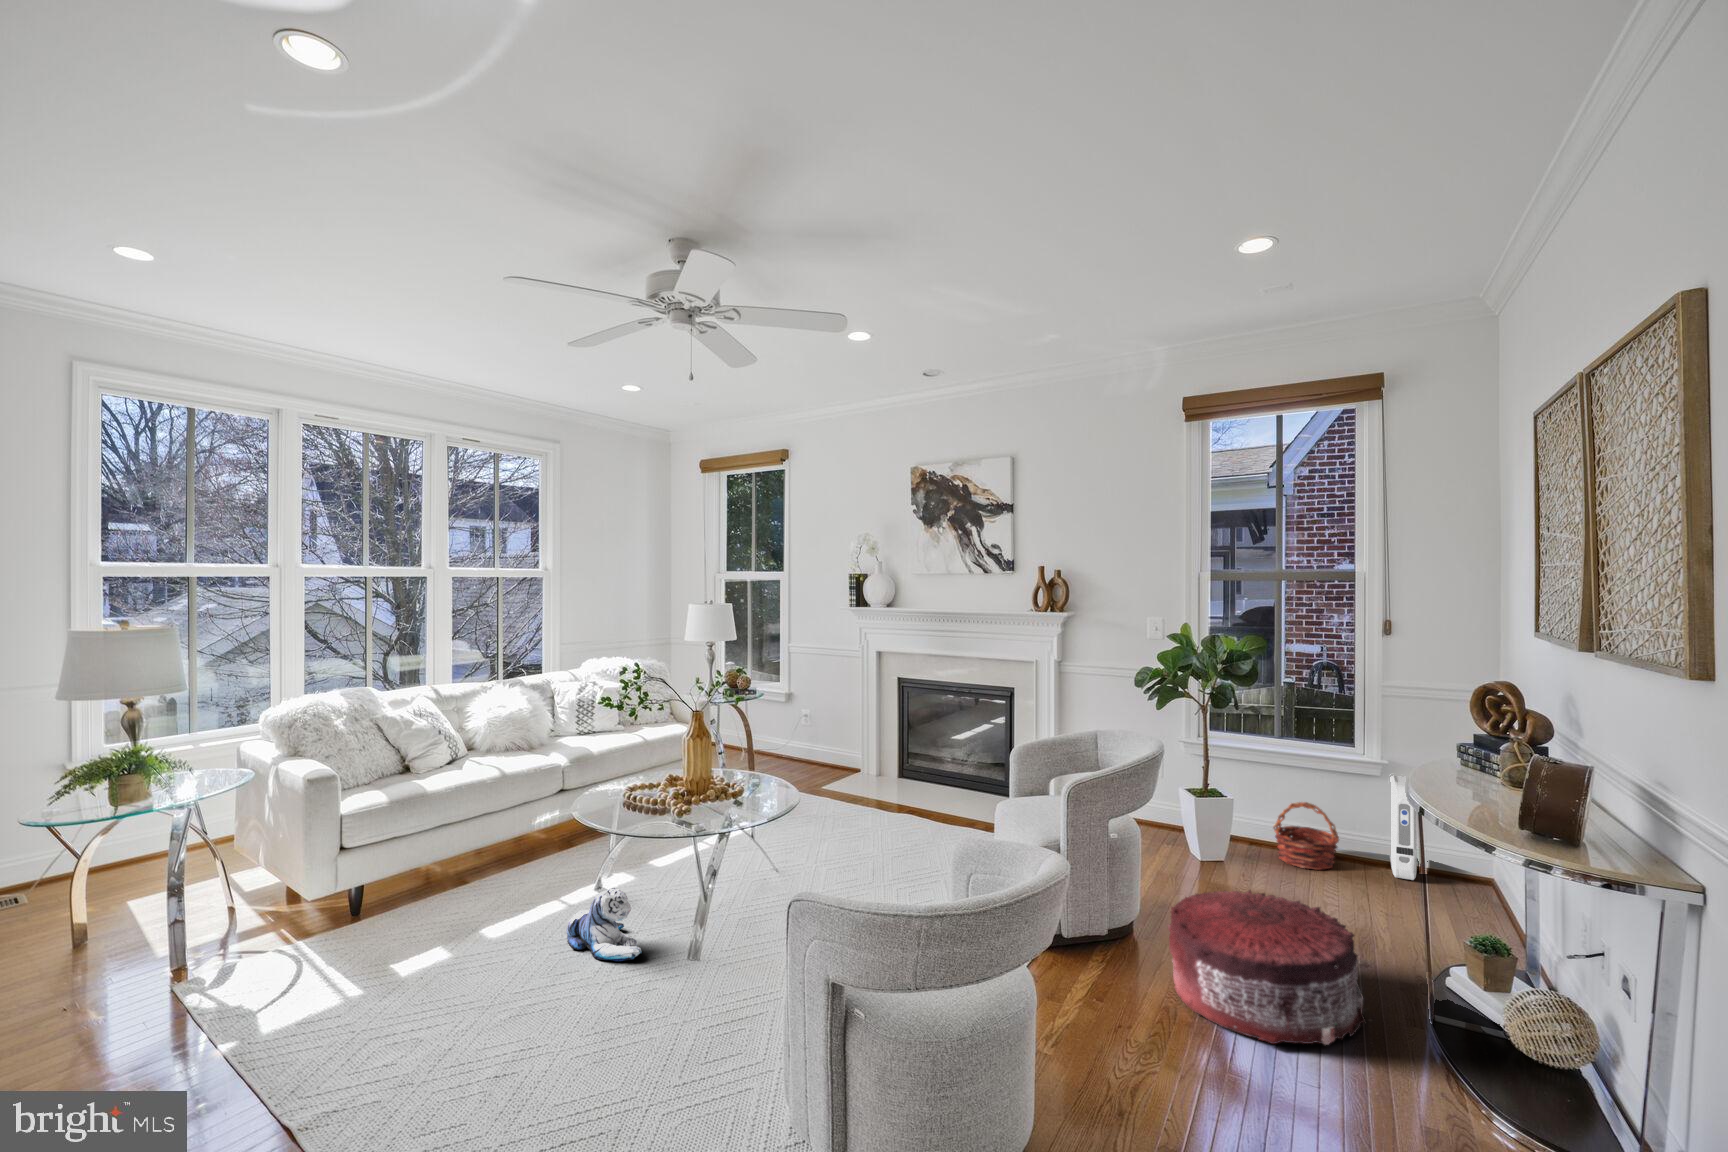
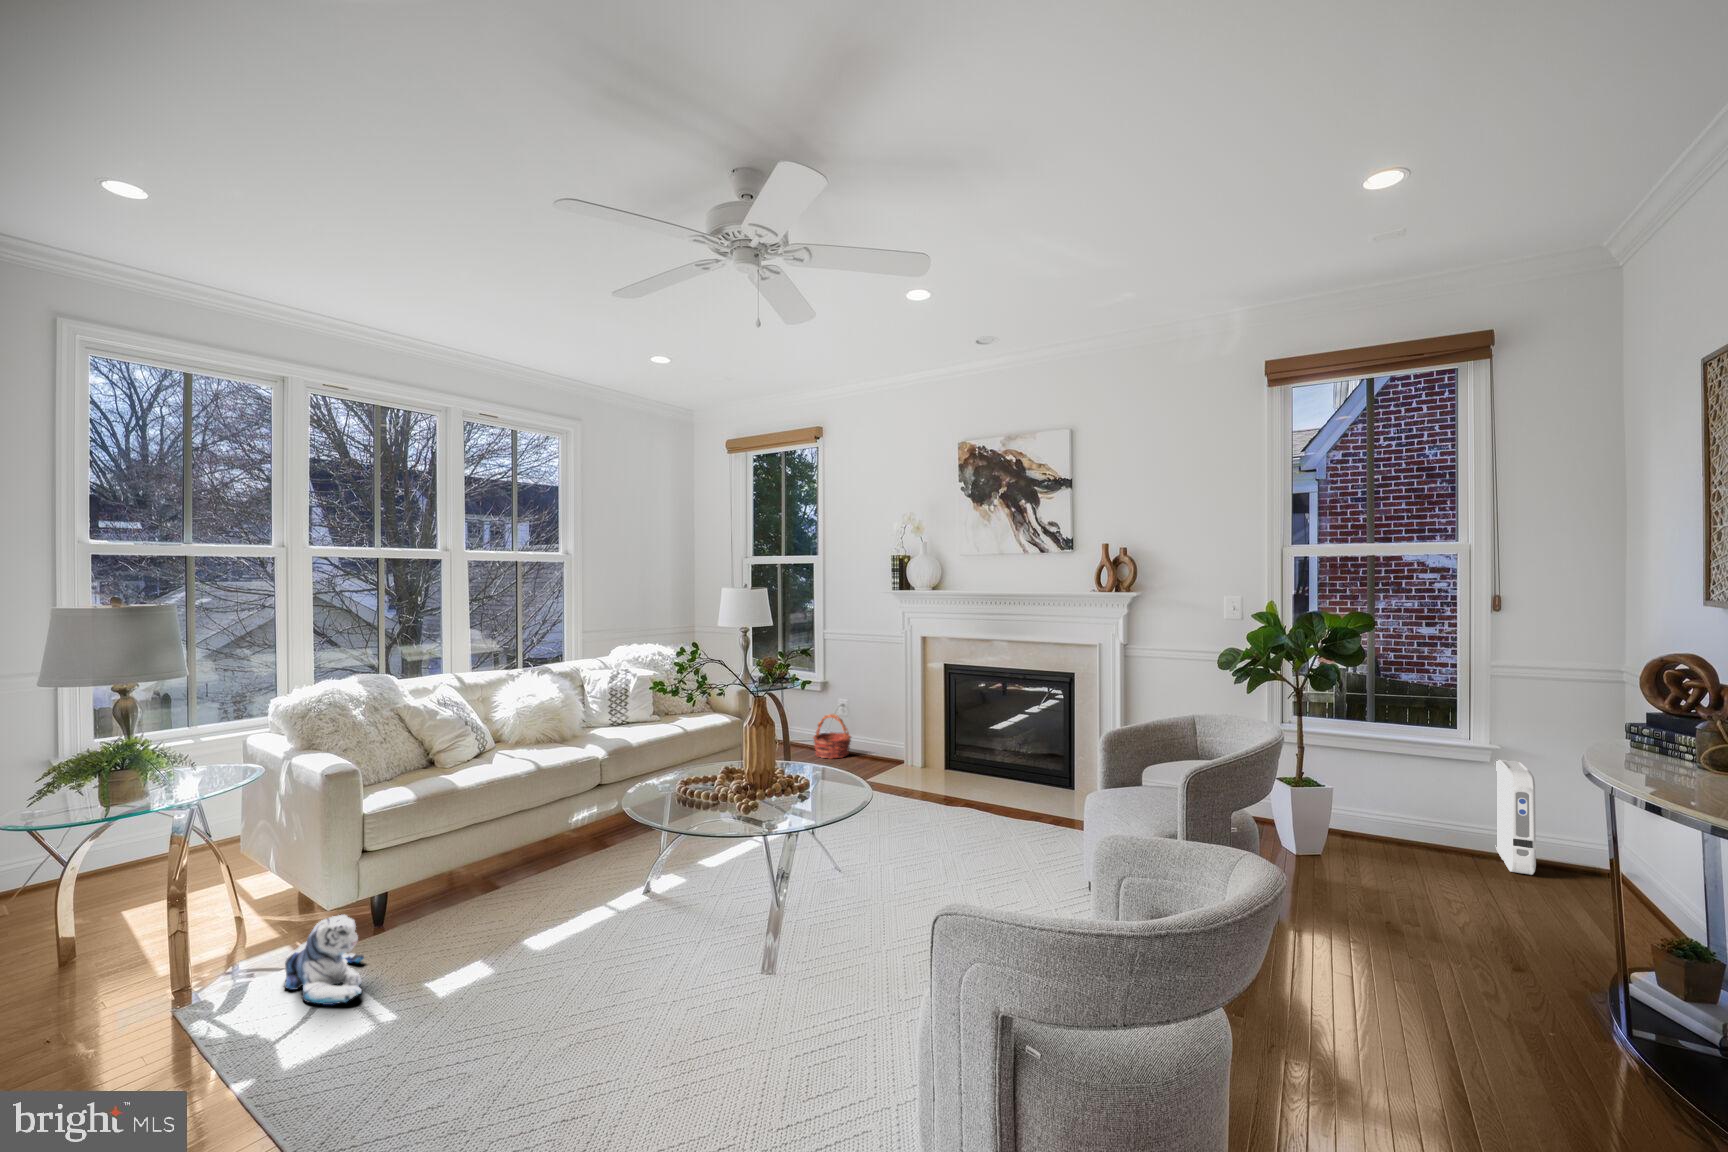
basket: present [1273,802,1339,870] -> present [813,714,851,759]
plush toy: present [566,888,642,961] -> present [284,915,364,1005]
pouf: present [1168,890,1366,1045] -> none [1305,889,1560,1073]

